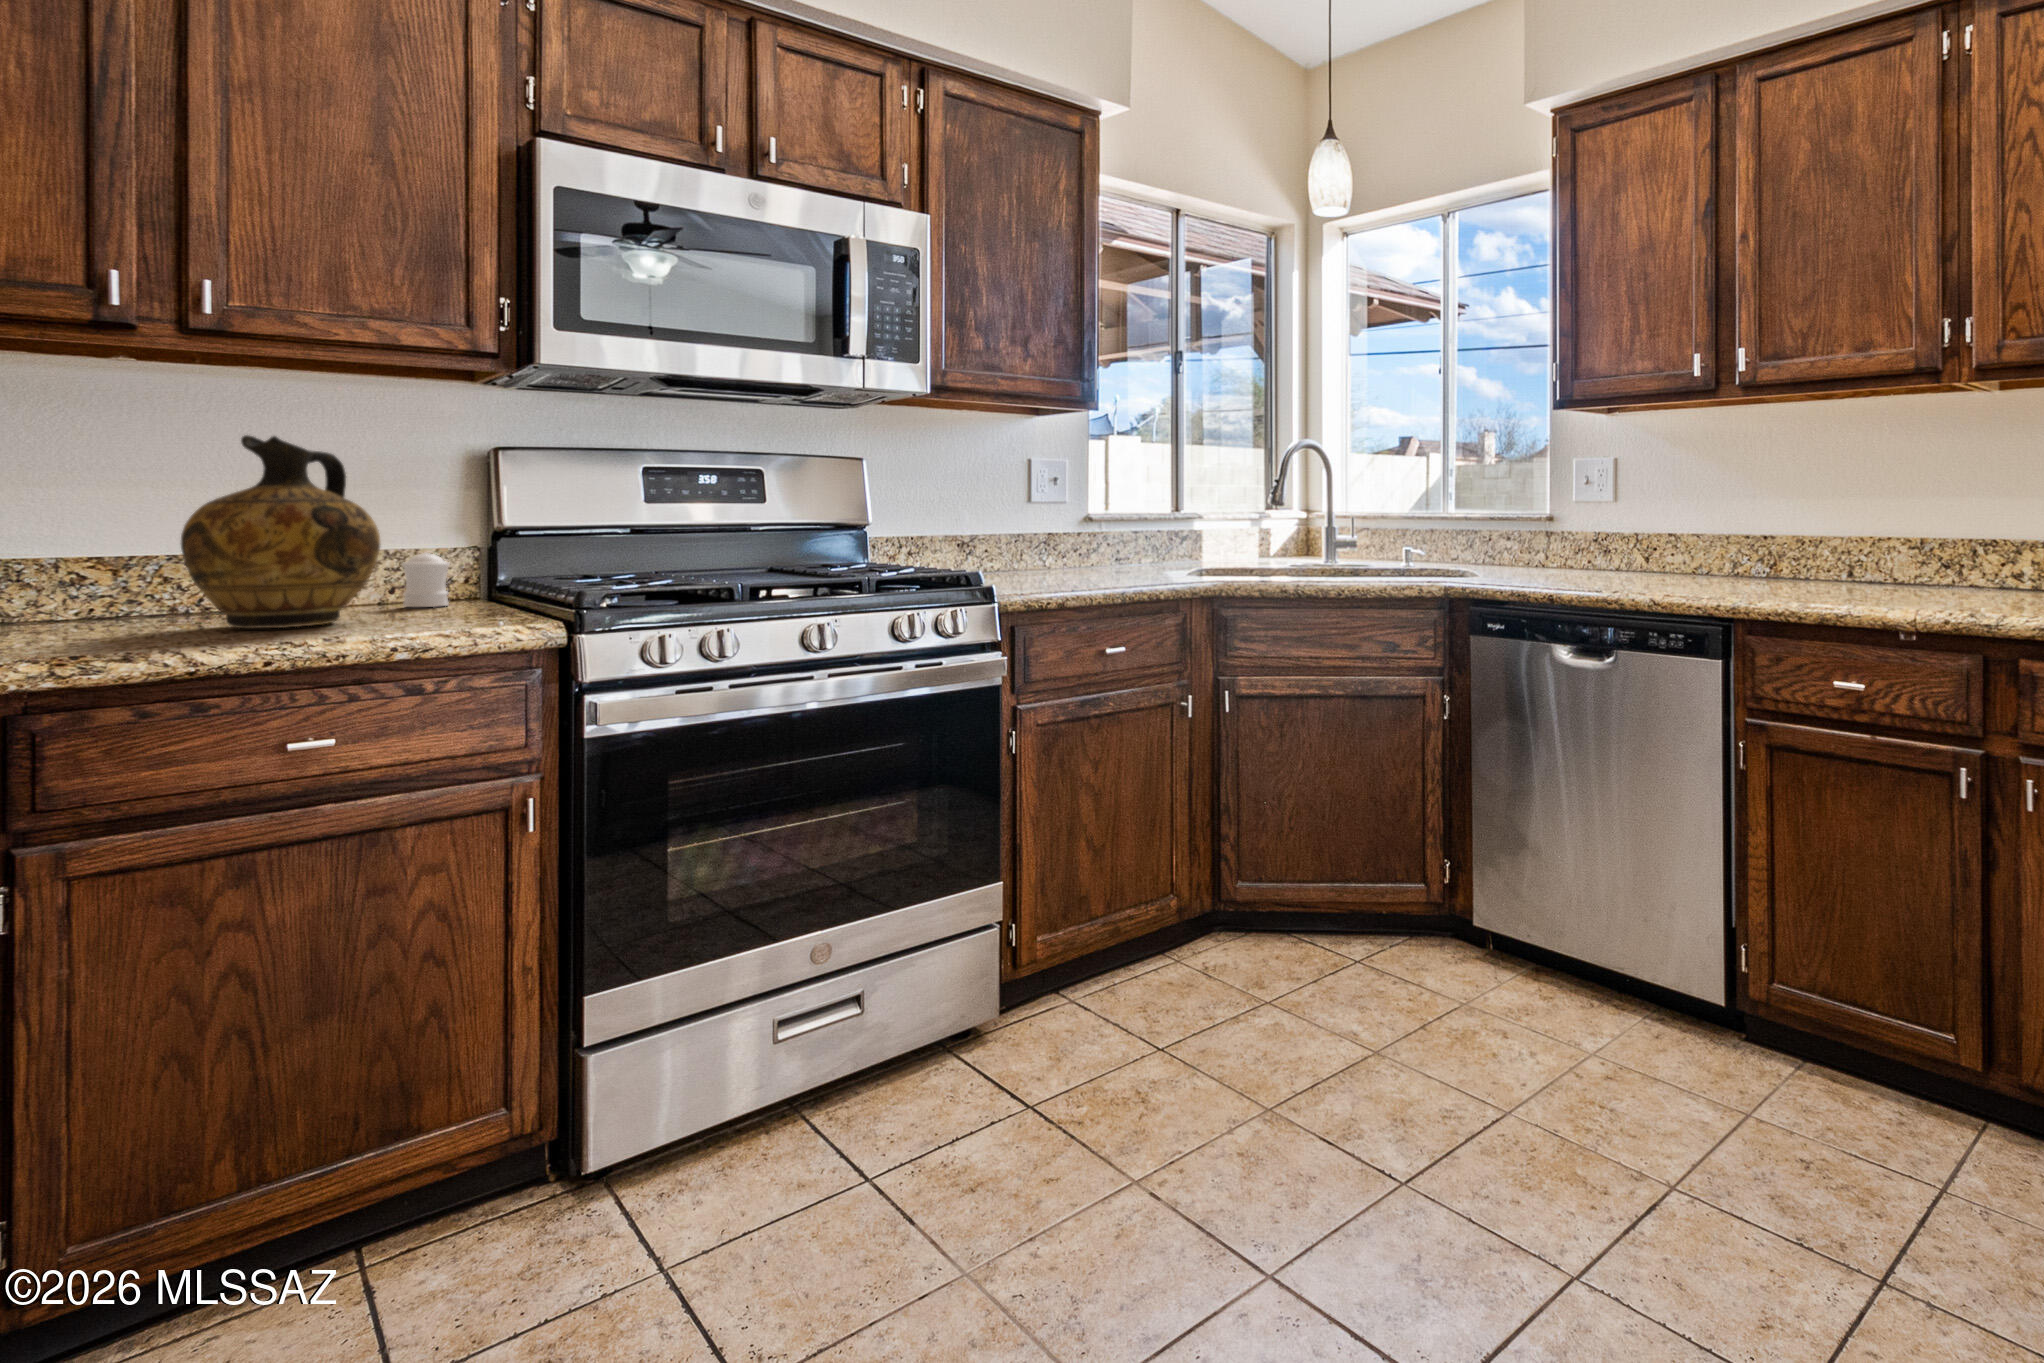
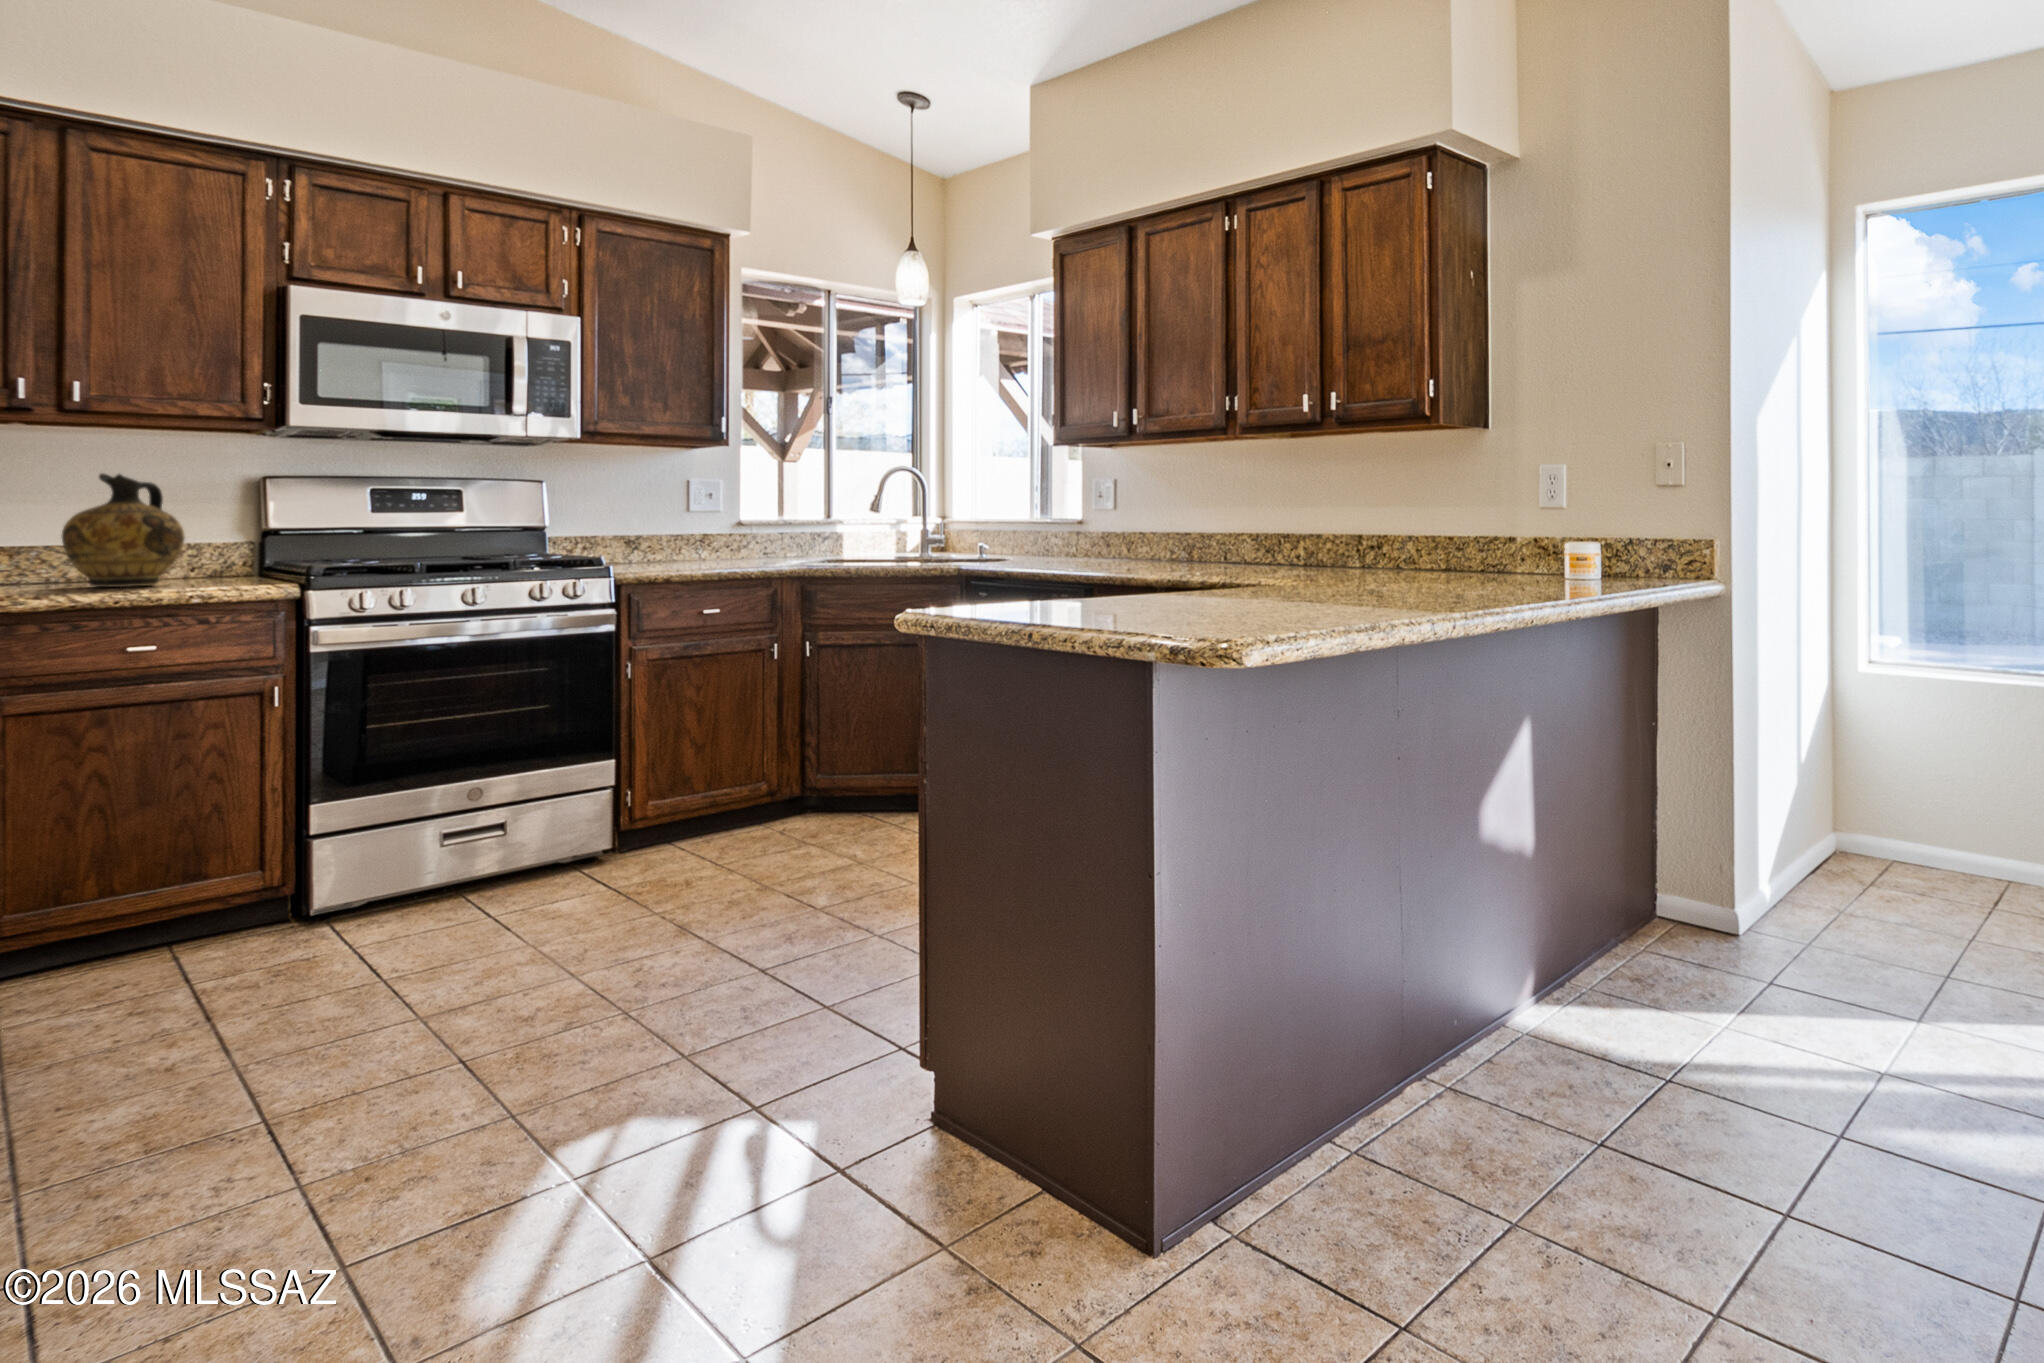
salt shaker: present [403,552,449,607] -> none [198,544,231,579]

